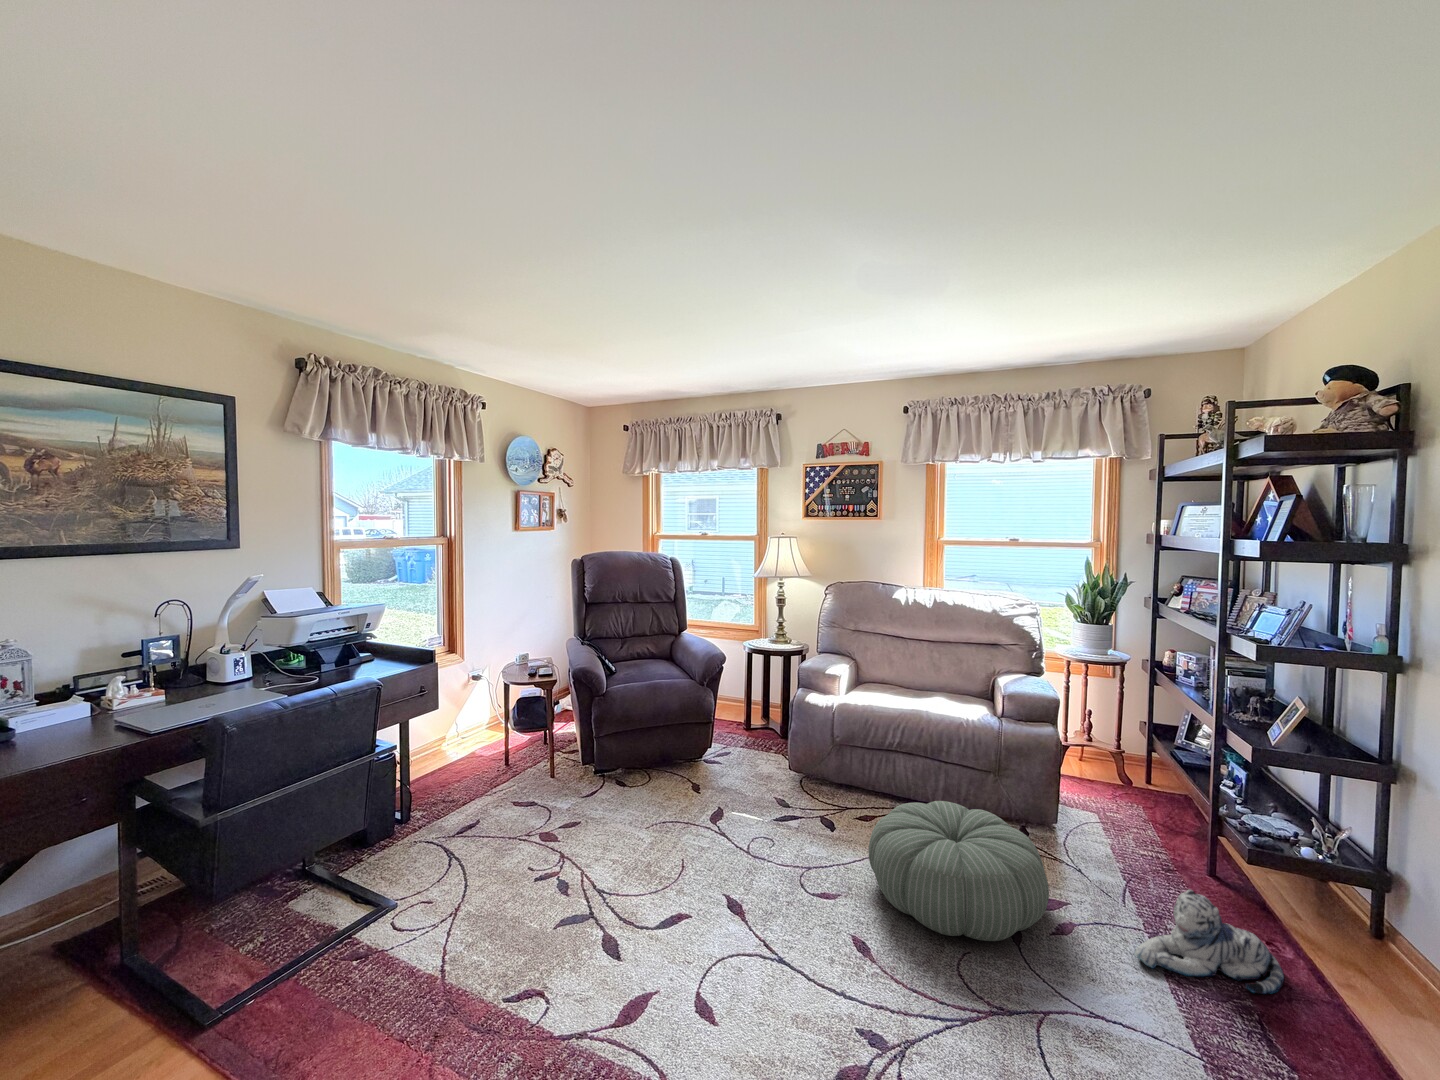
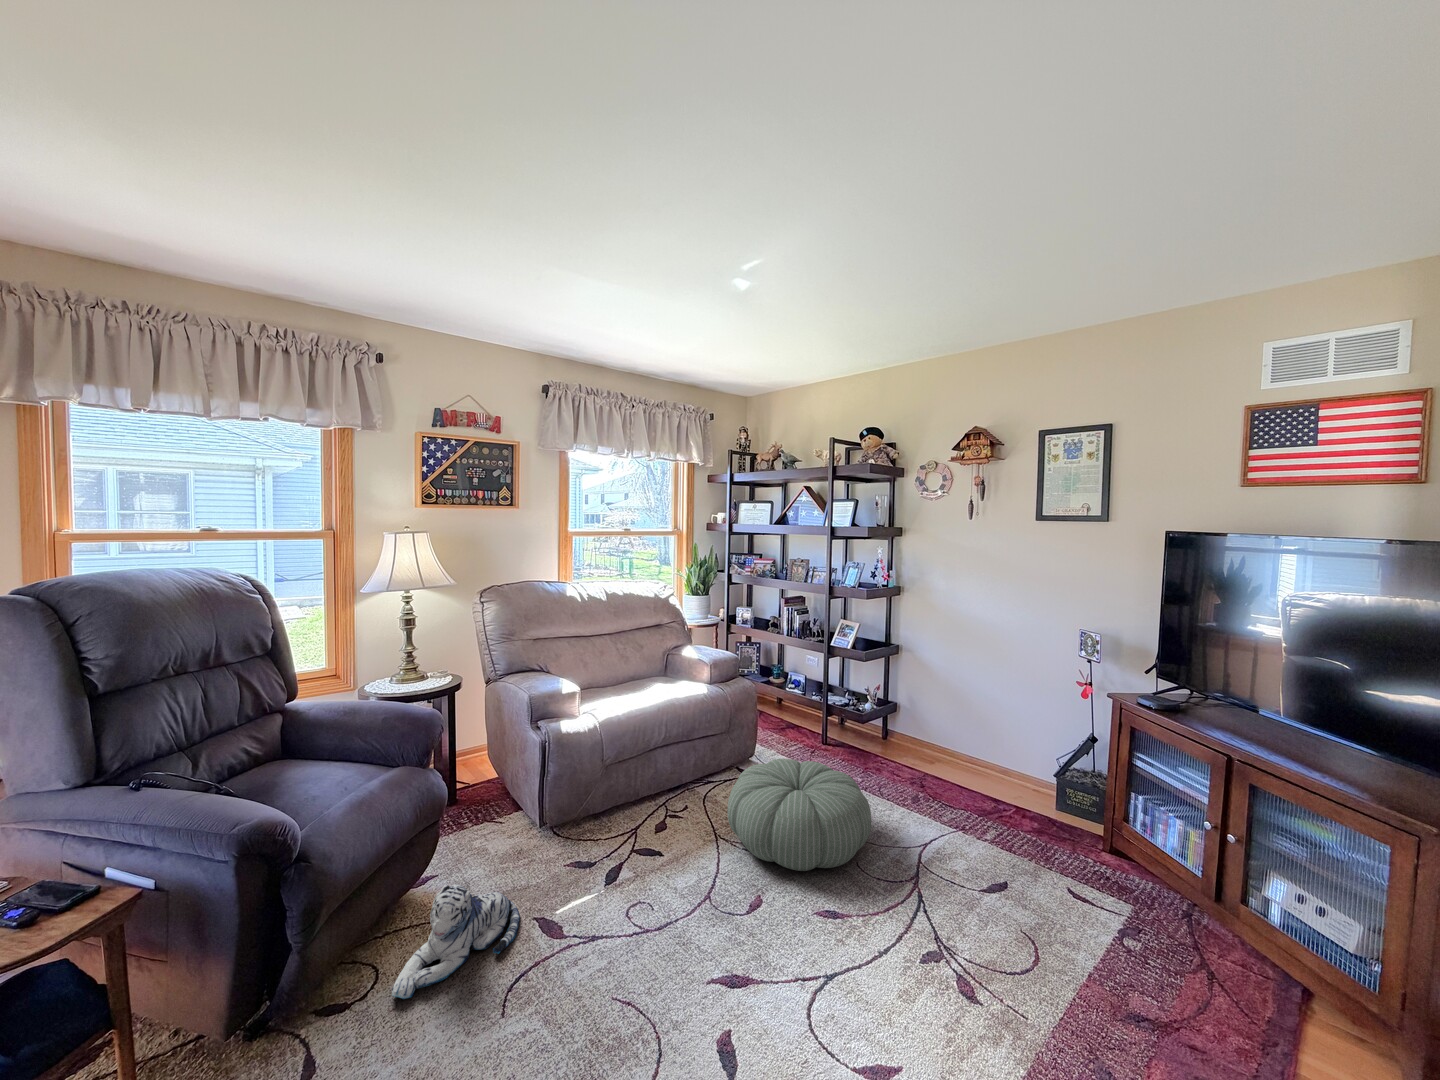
plush toy: present [1135,890,1284,994] -> present [392,884,520,999]

